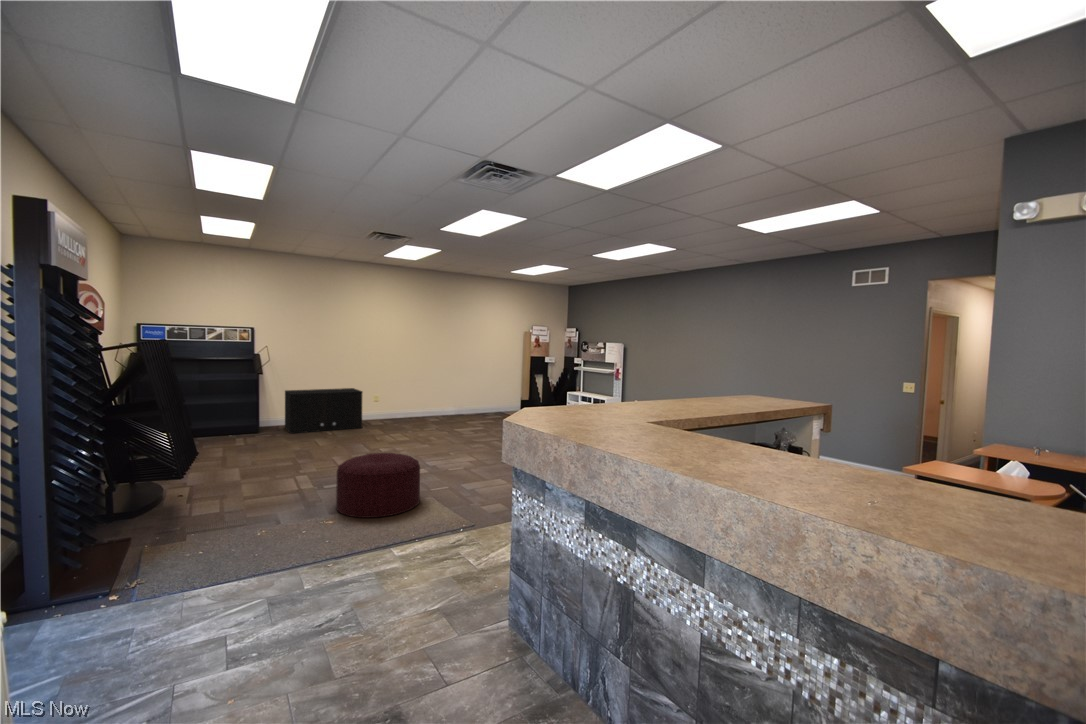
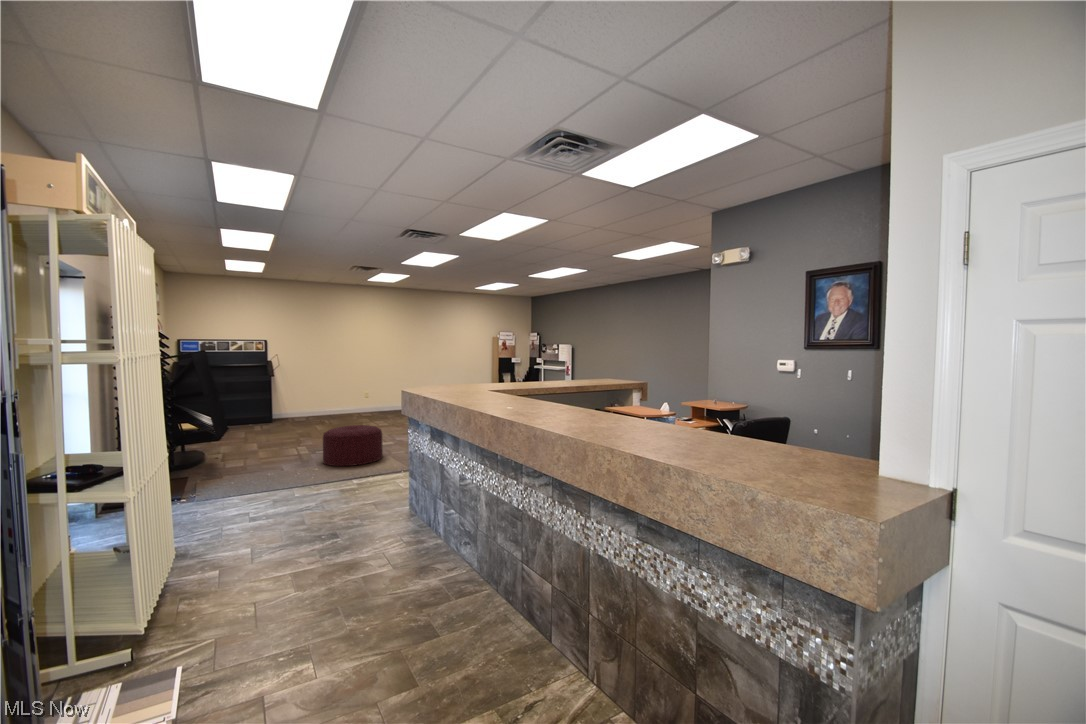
storage cabinet: present [285,388,362,434] -> none [293,387,355,422]

